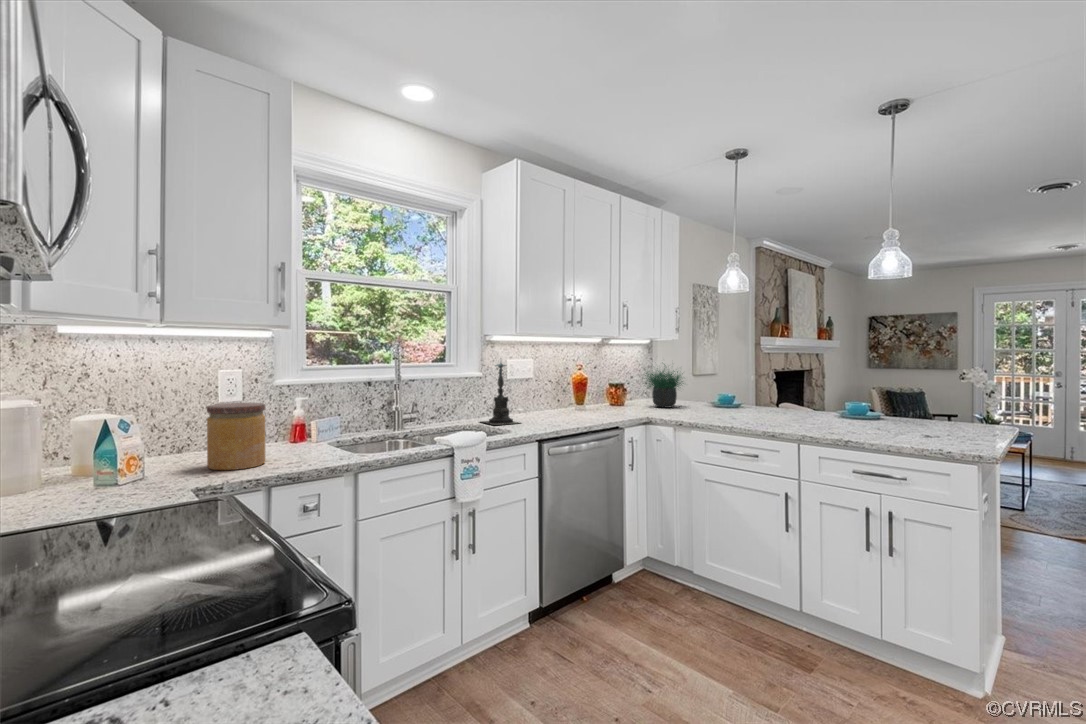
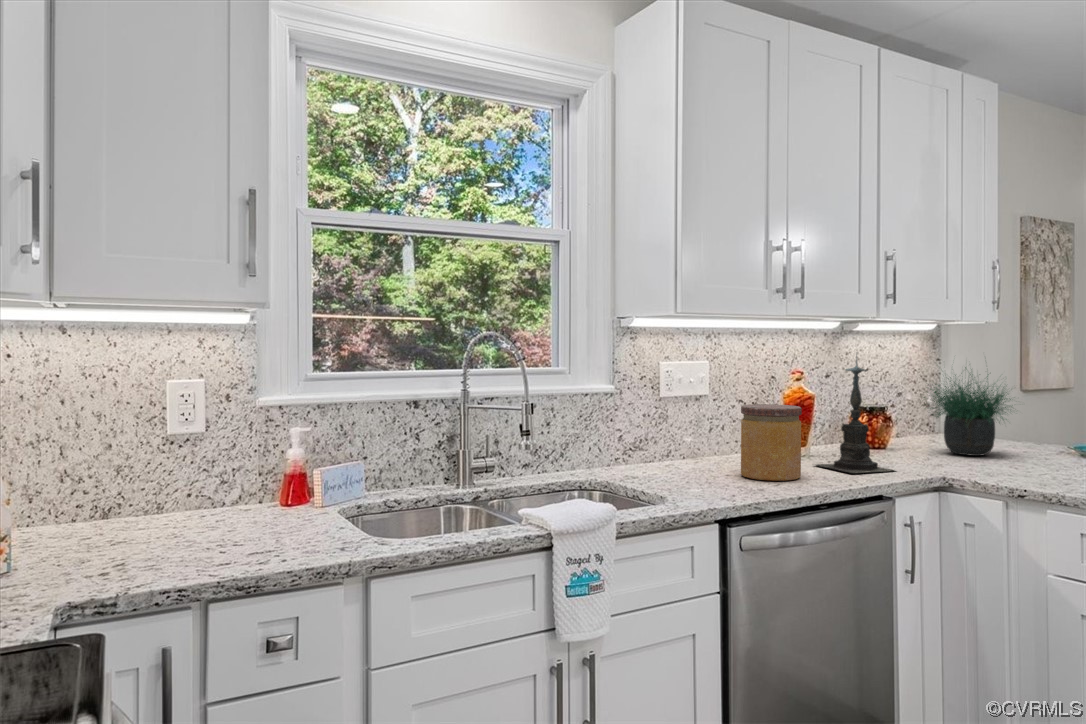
candle holder: present [481,363,519,425] -> present [816,356,894,473]
jar: present [207,403,265,470] -> present [741,404,802,481]

